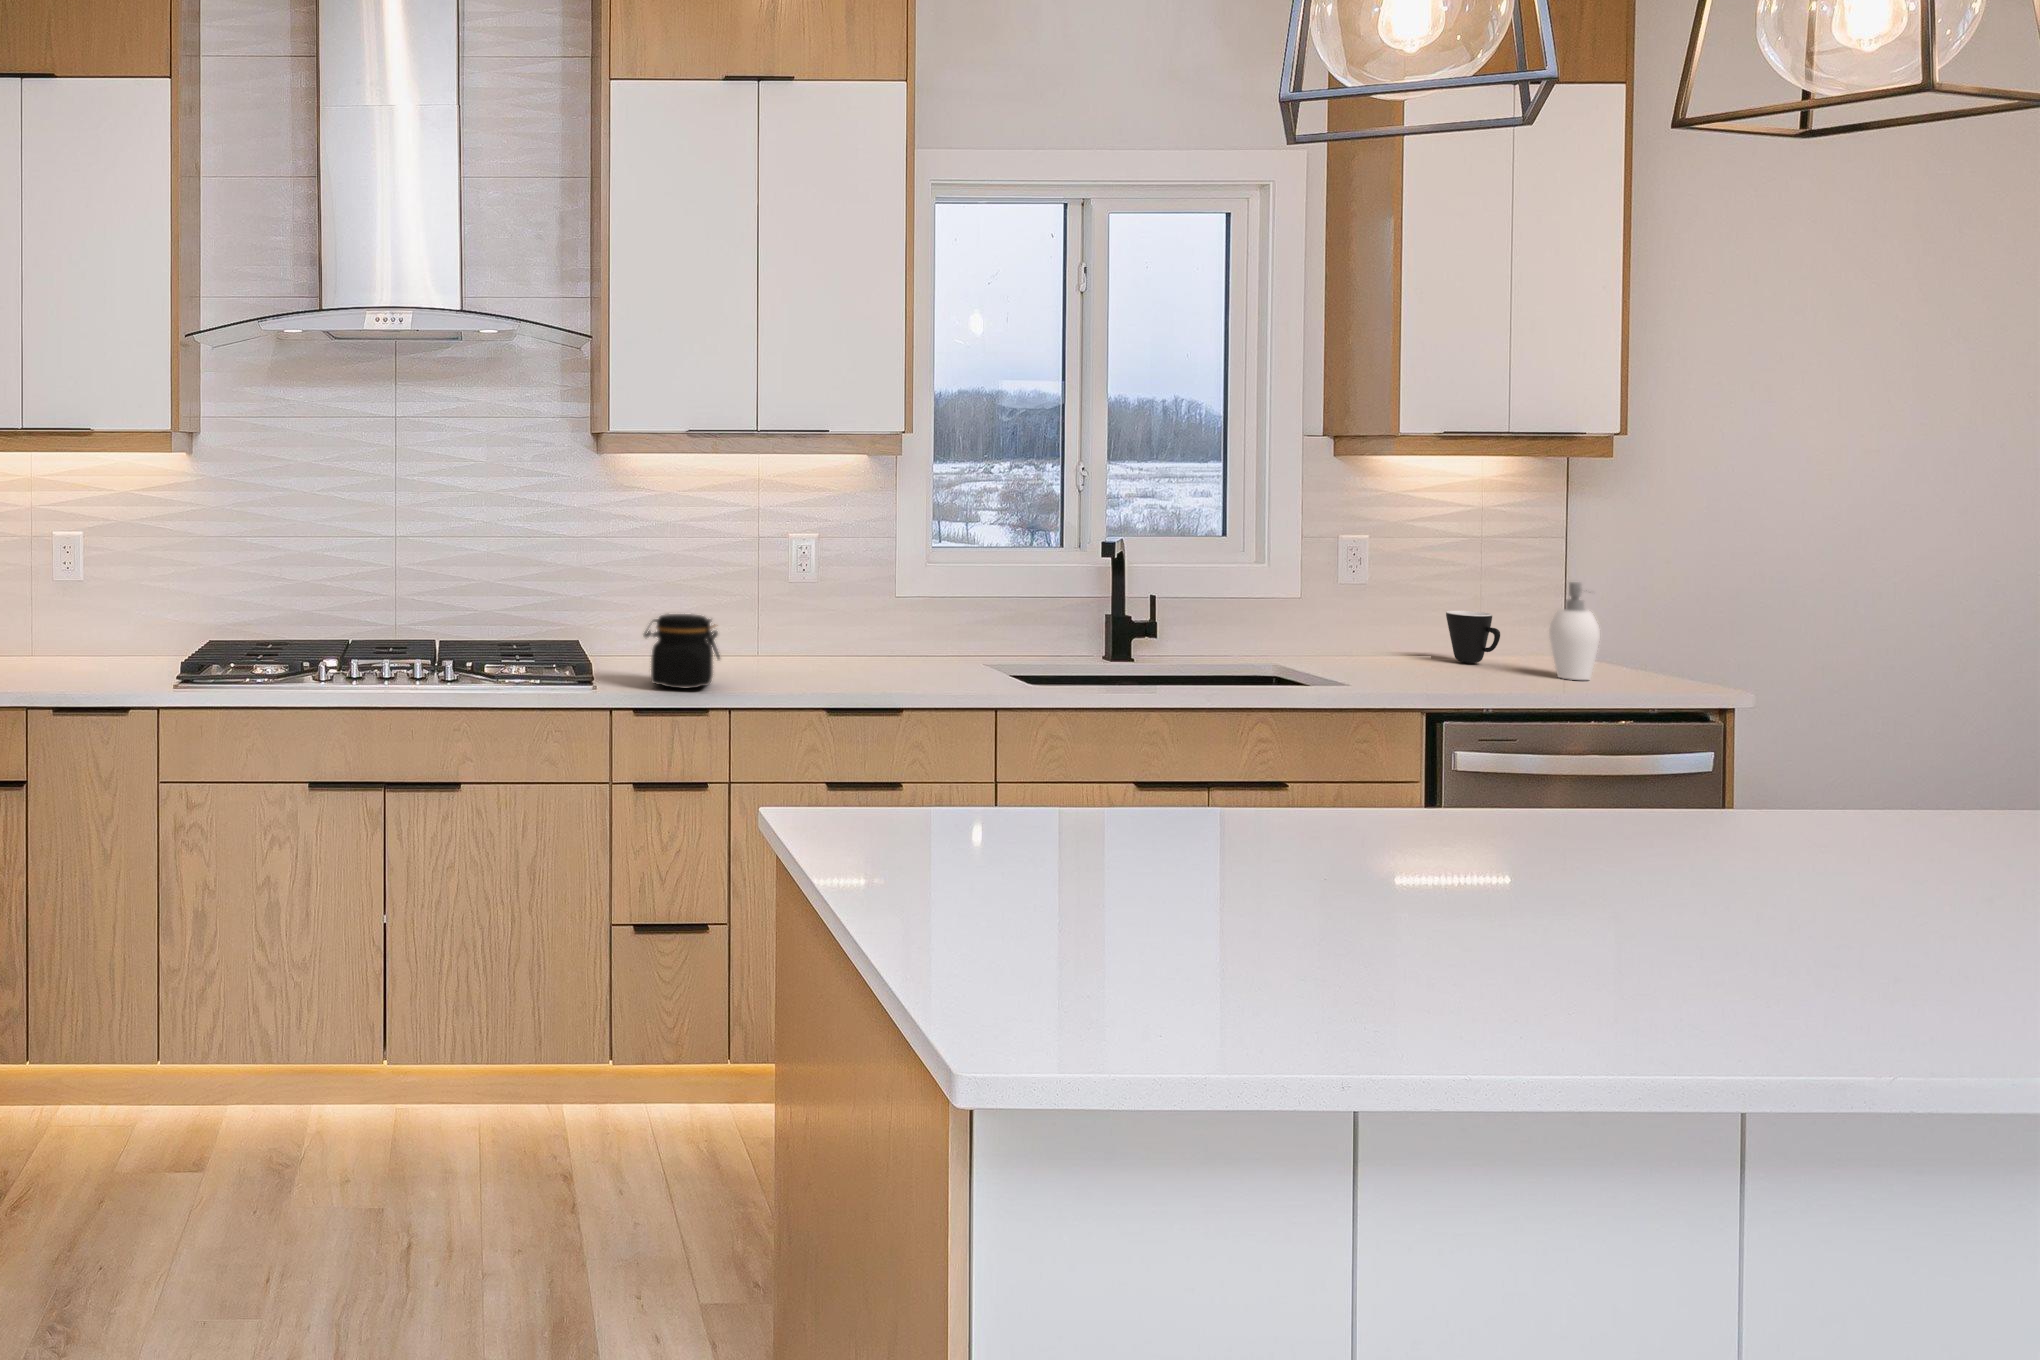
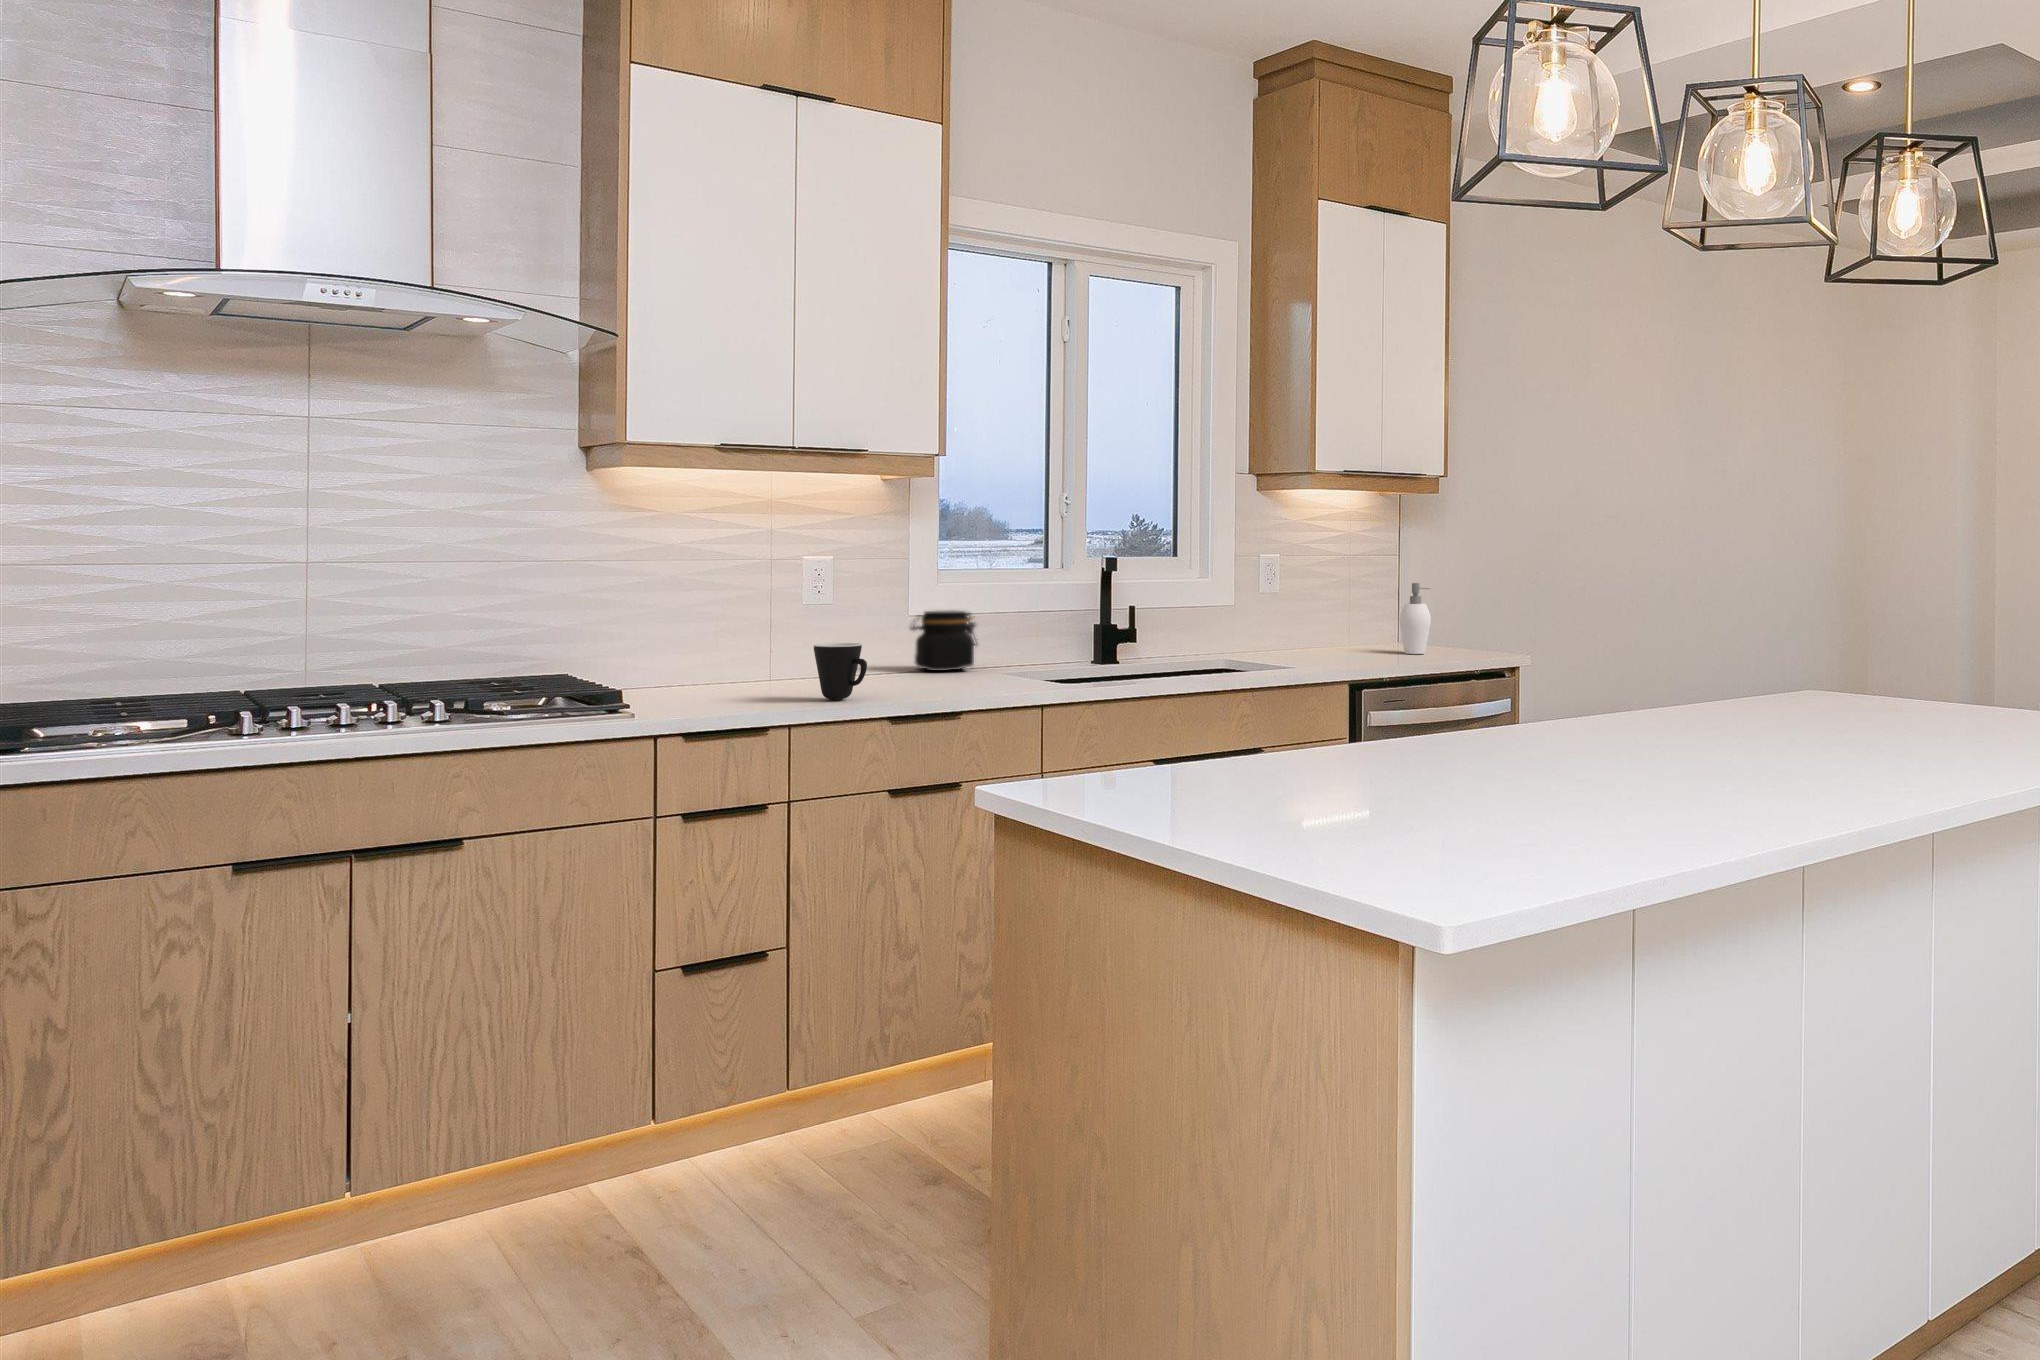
mug: present [1446,611,1500,663] -> present [814,643,867,699]
jar: present [644,614,720,689] -> present [911,610,977,671]

